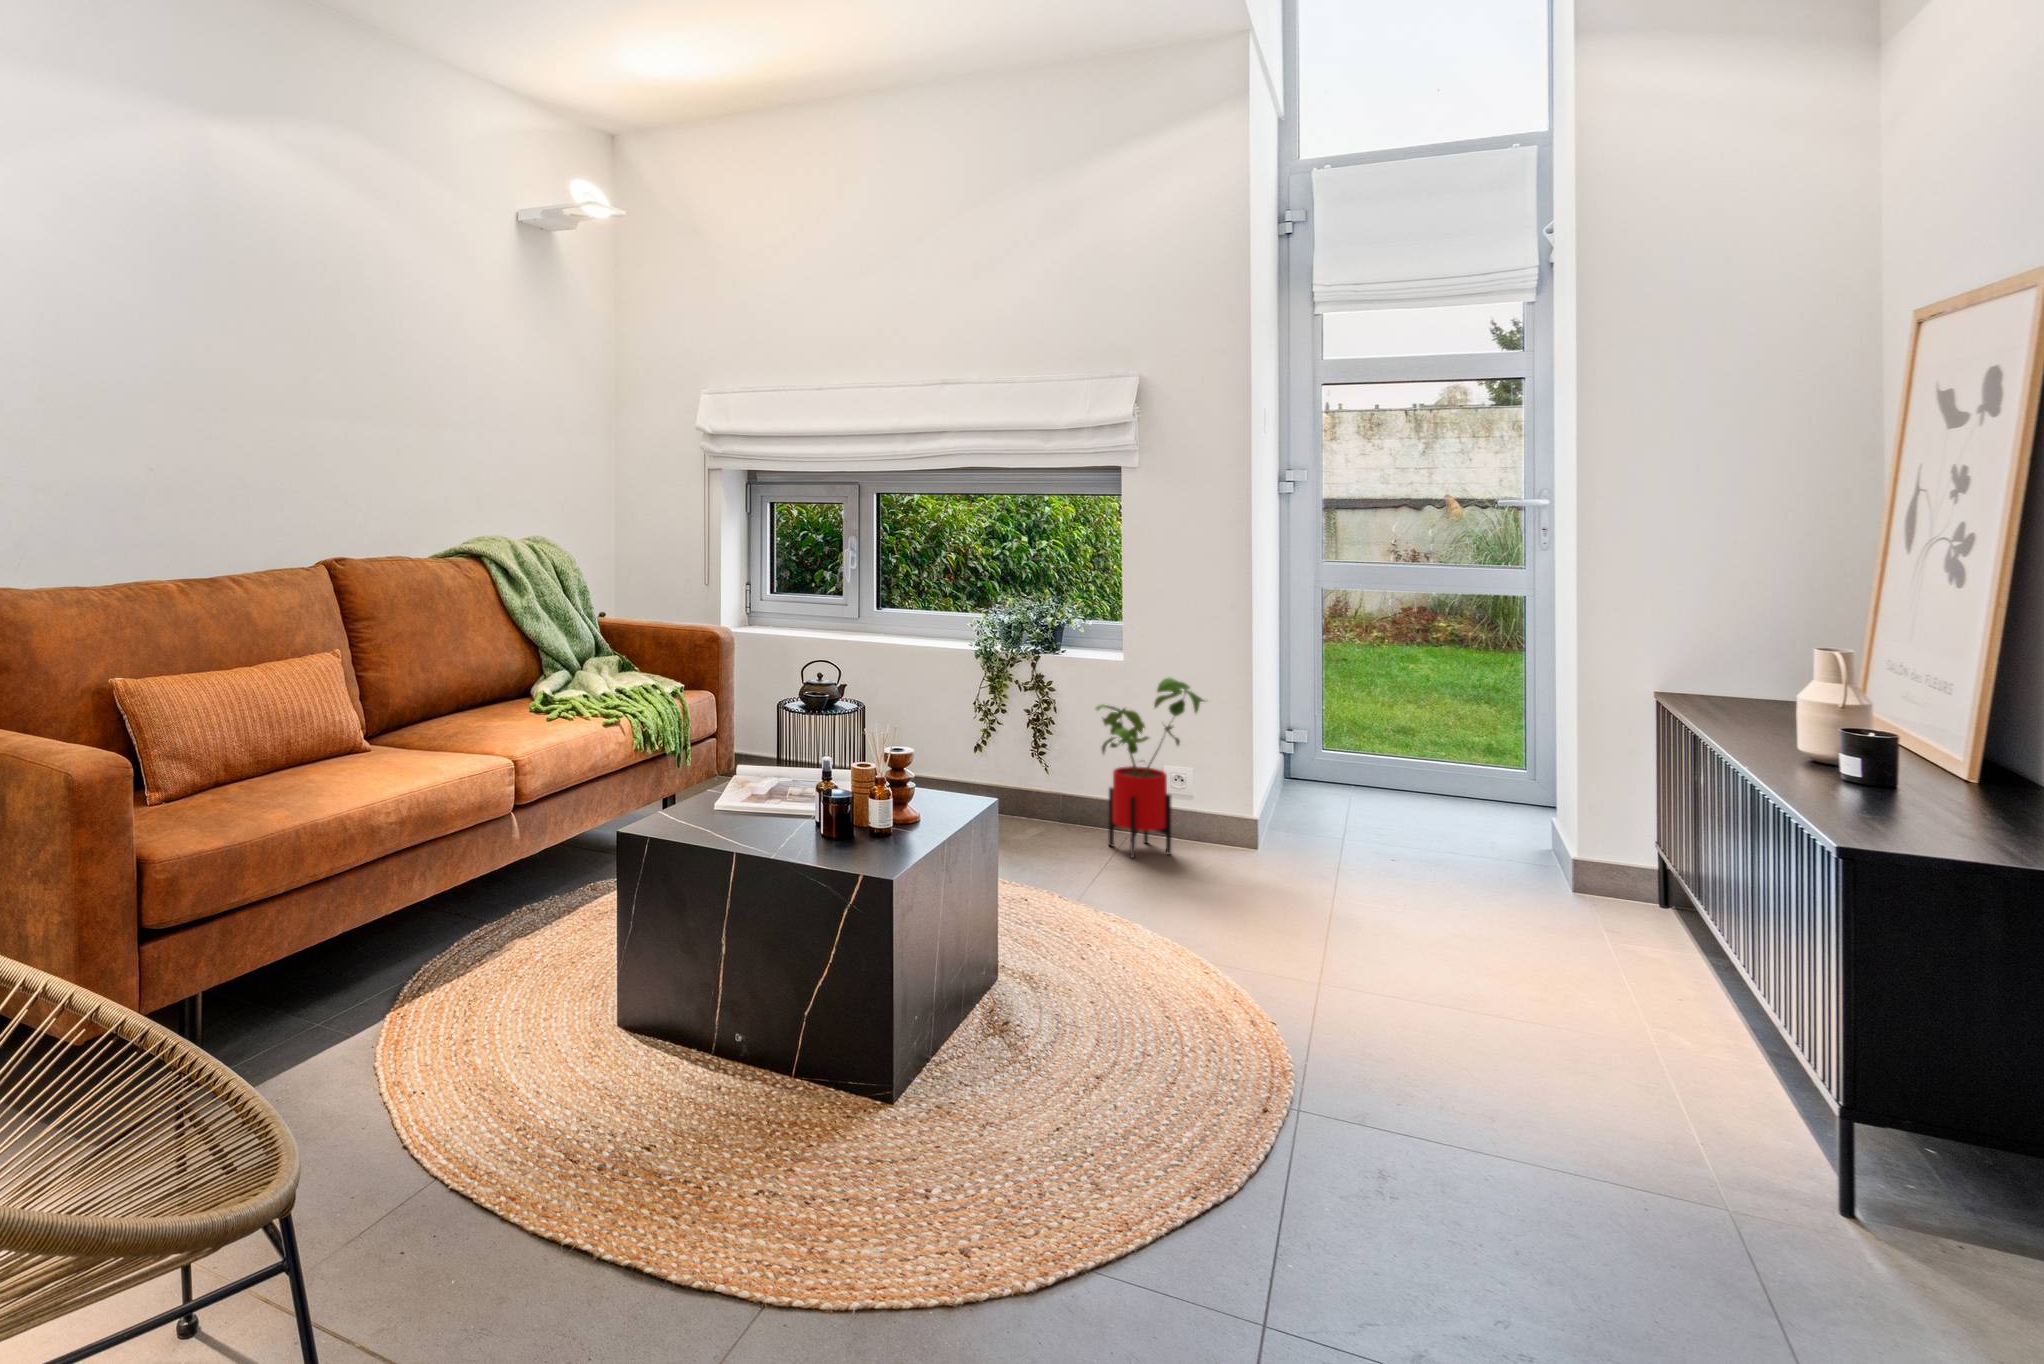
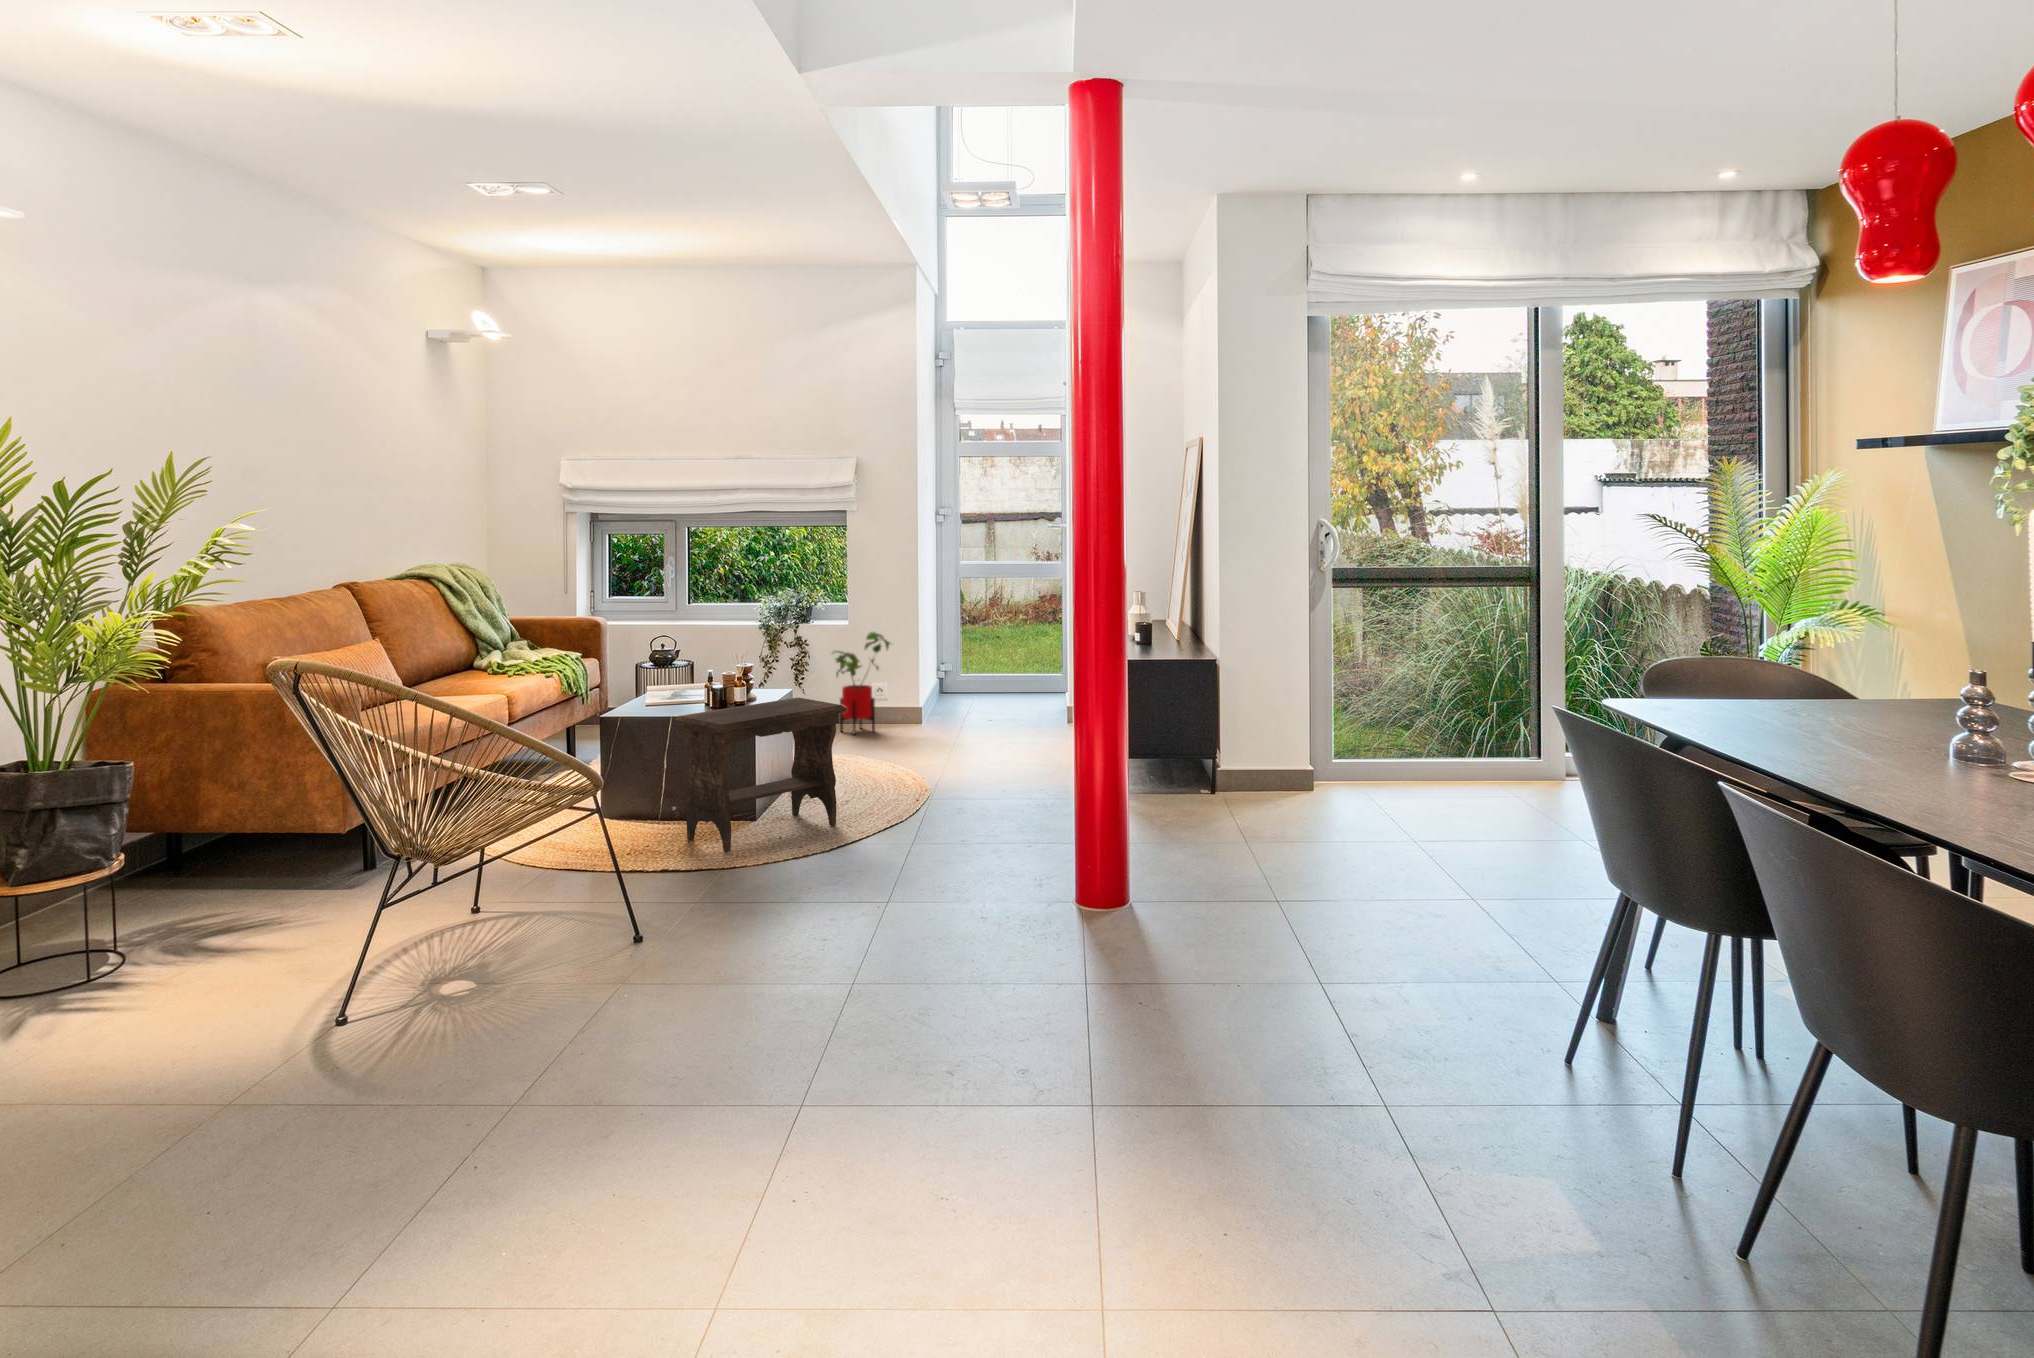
footstool: none [693,840,1096,1246] -> present [674,697,847,852]

